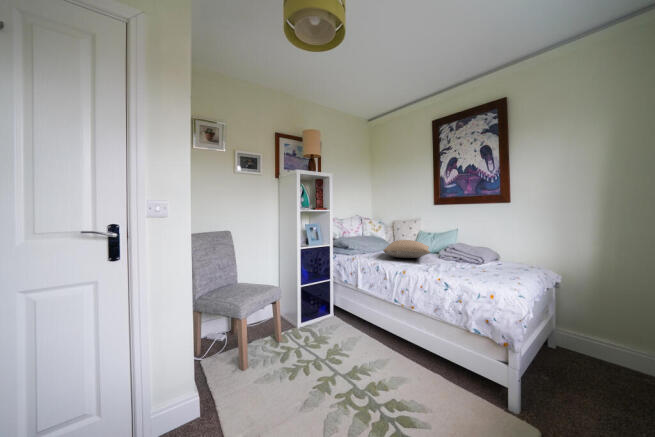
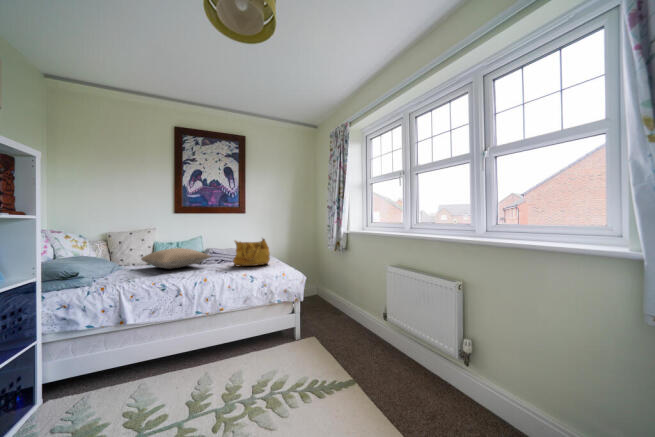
handbag: none [450,237,503,276] -> present [233,239,270,266]

